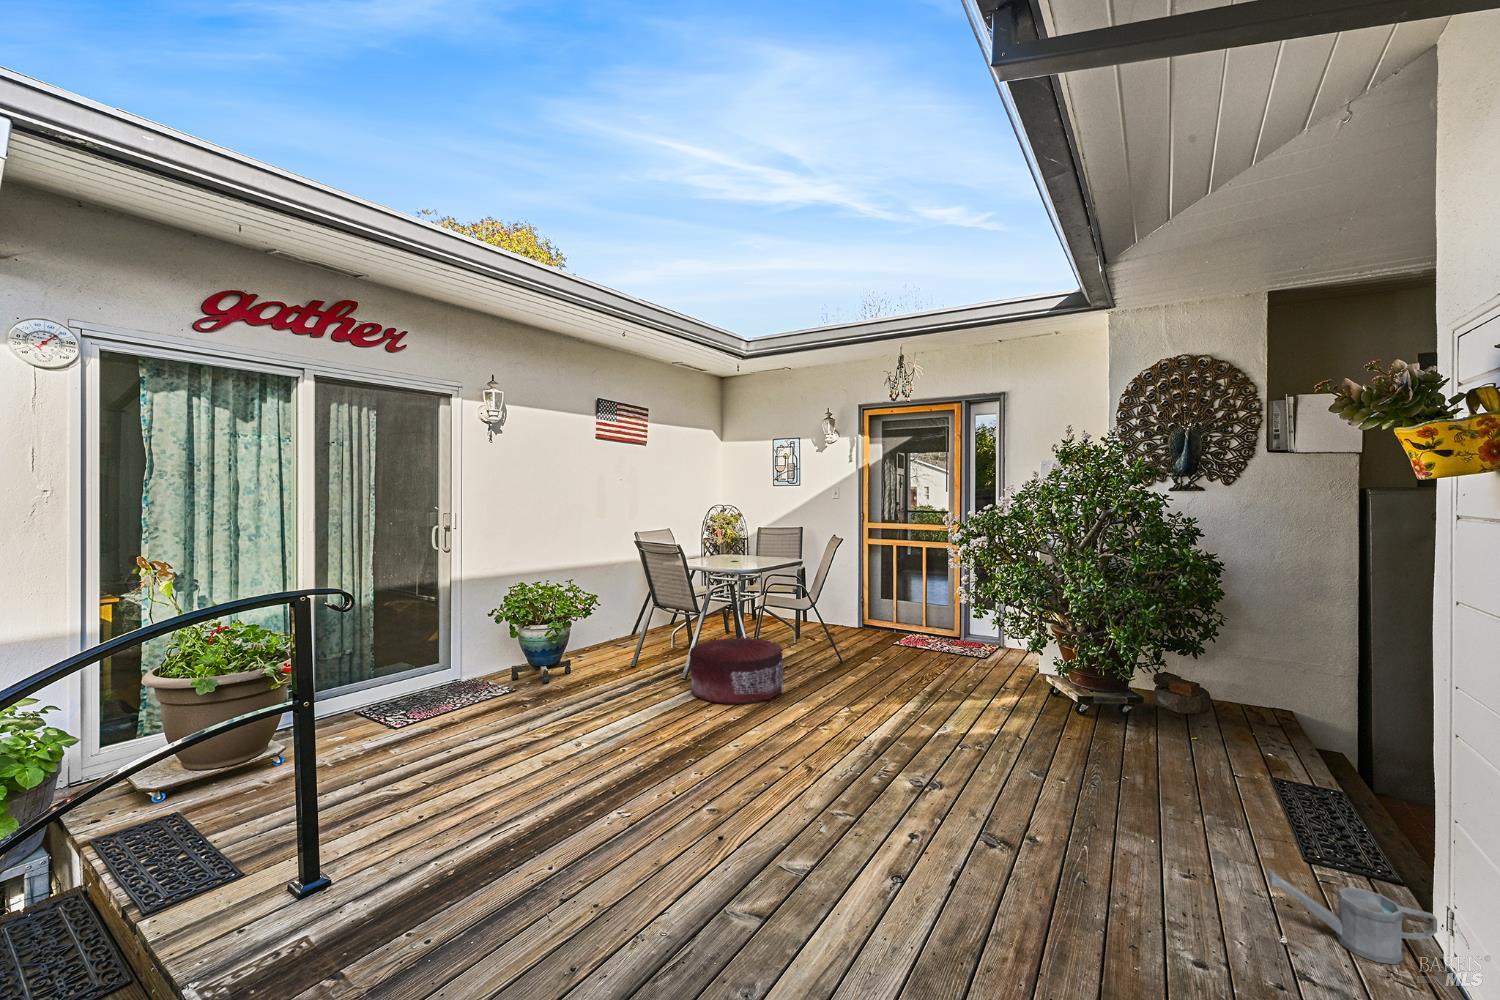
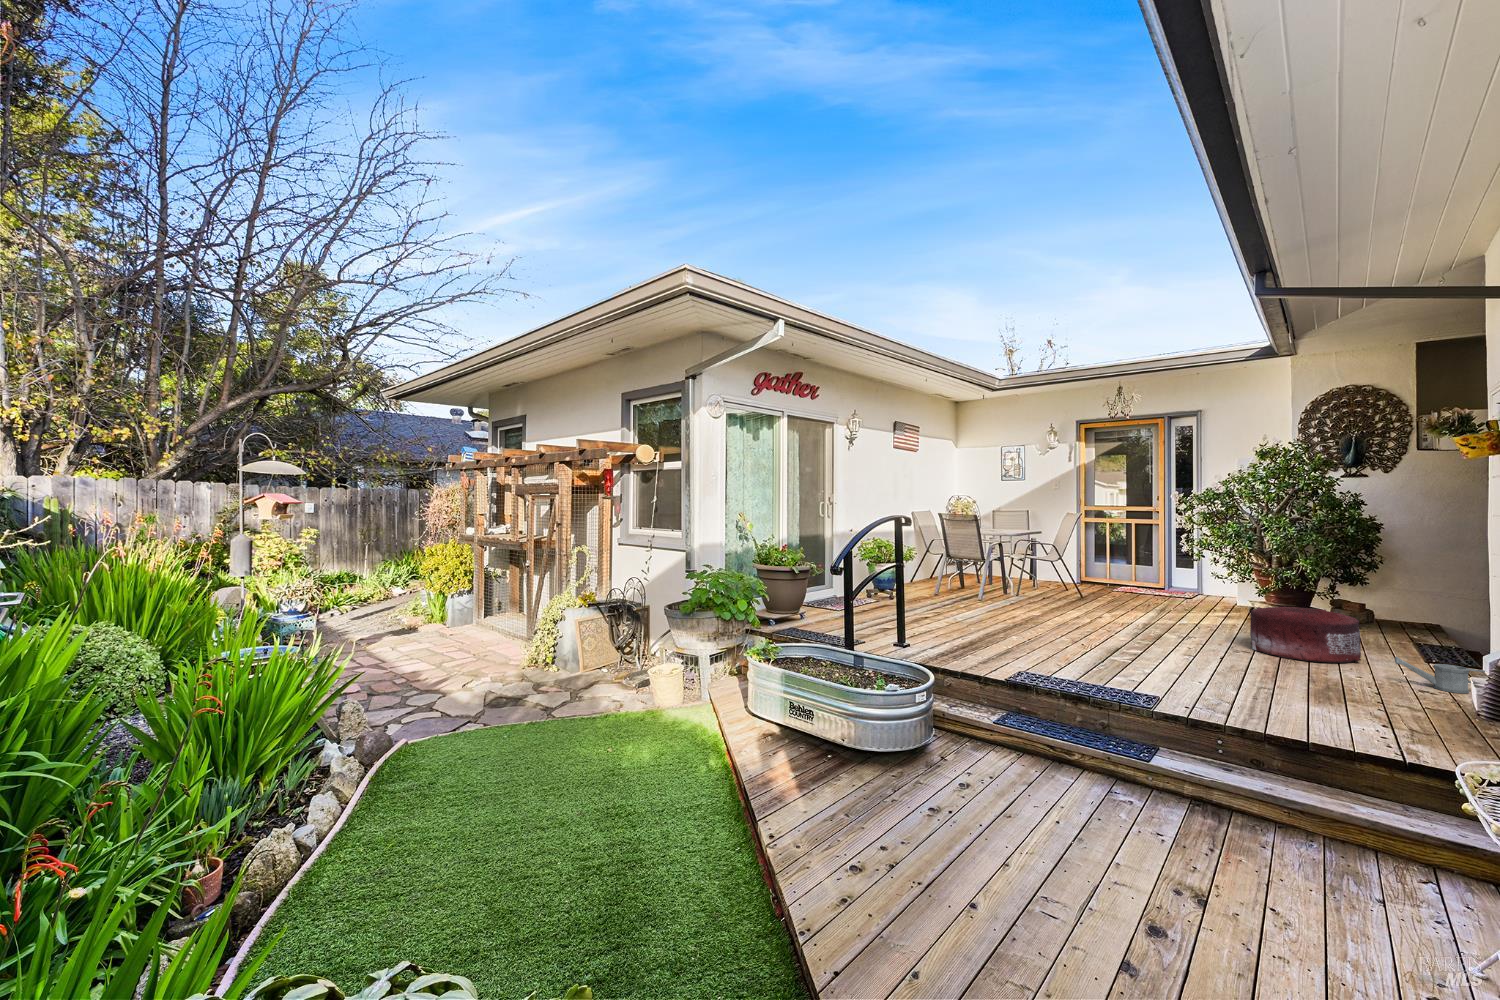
pouf: present [690,637,783,704] -> present [1250,606,1361,663]

